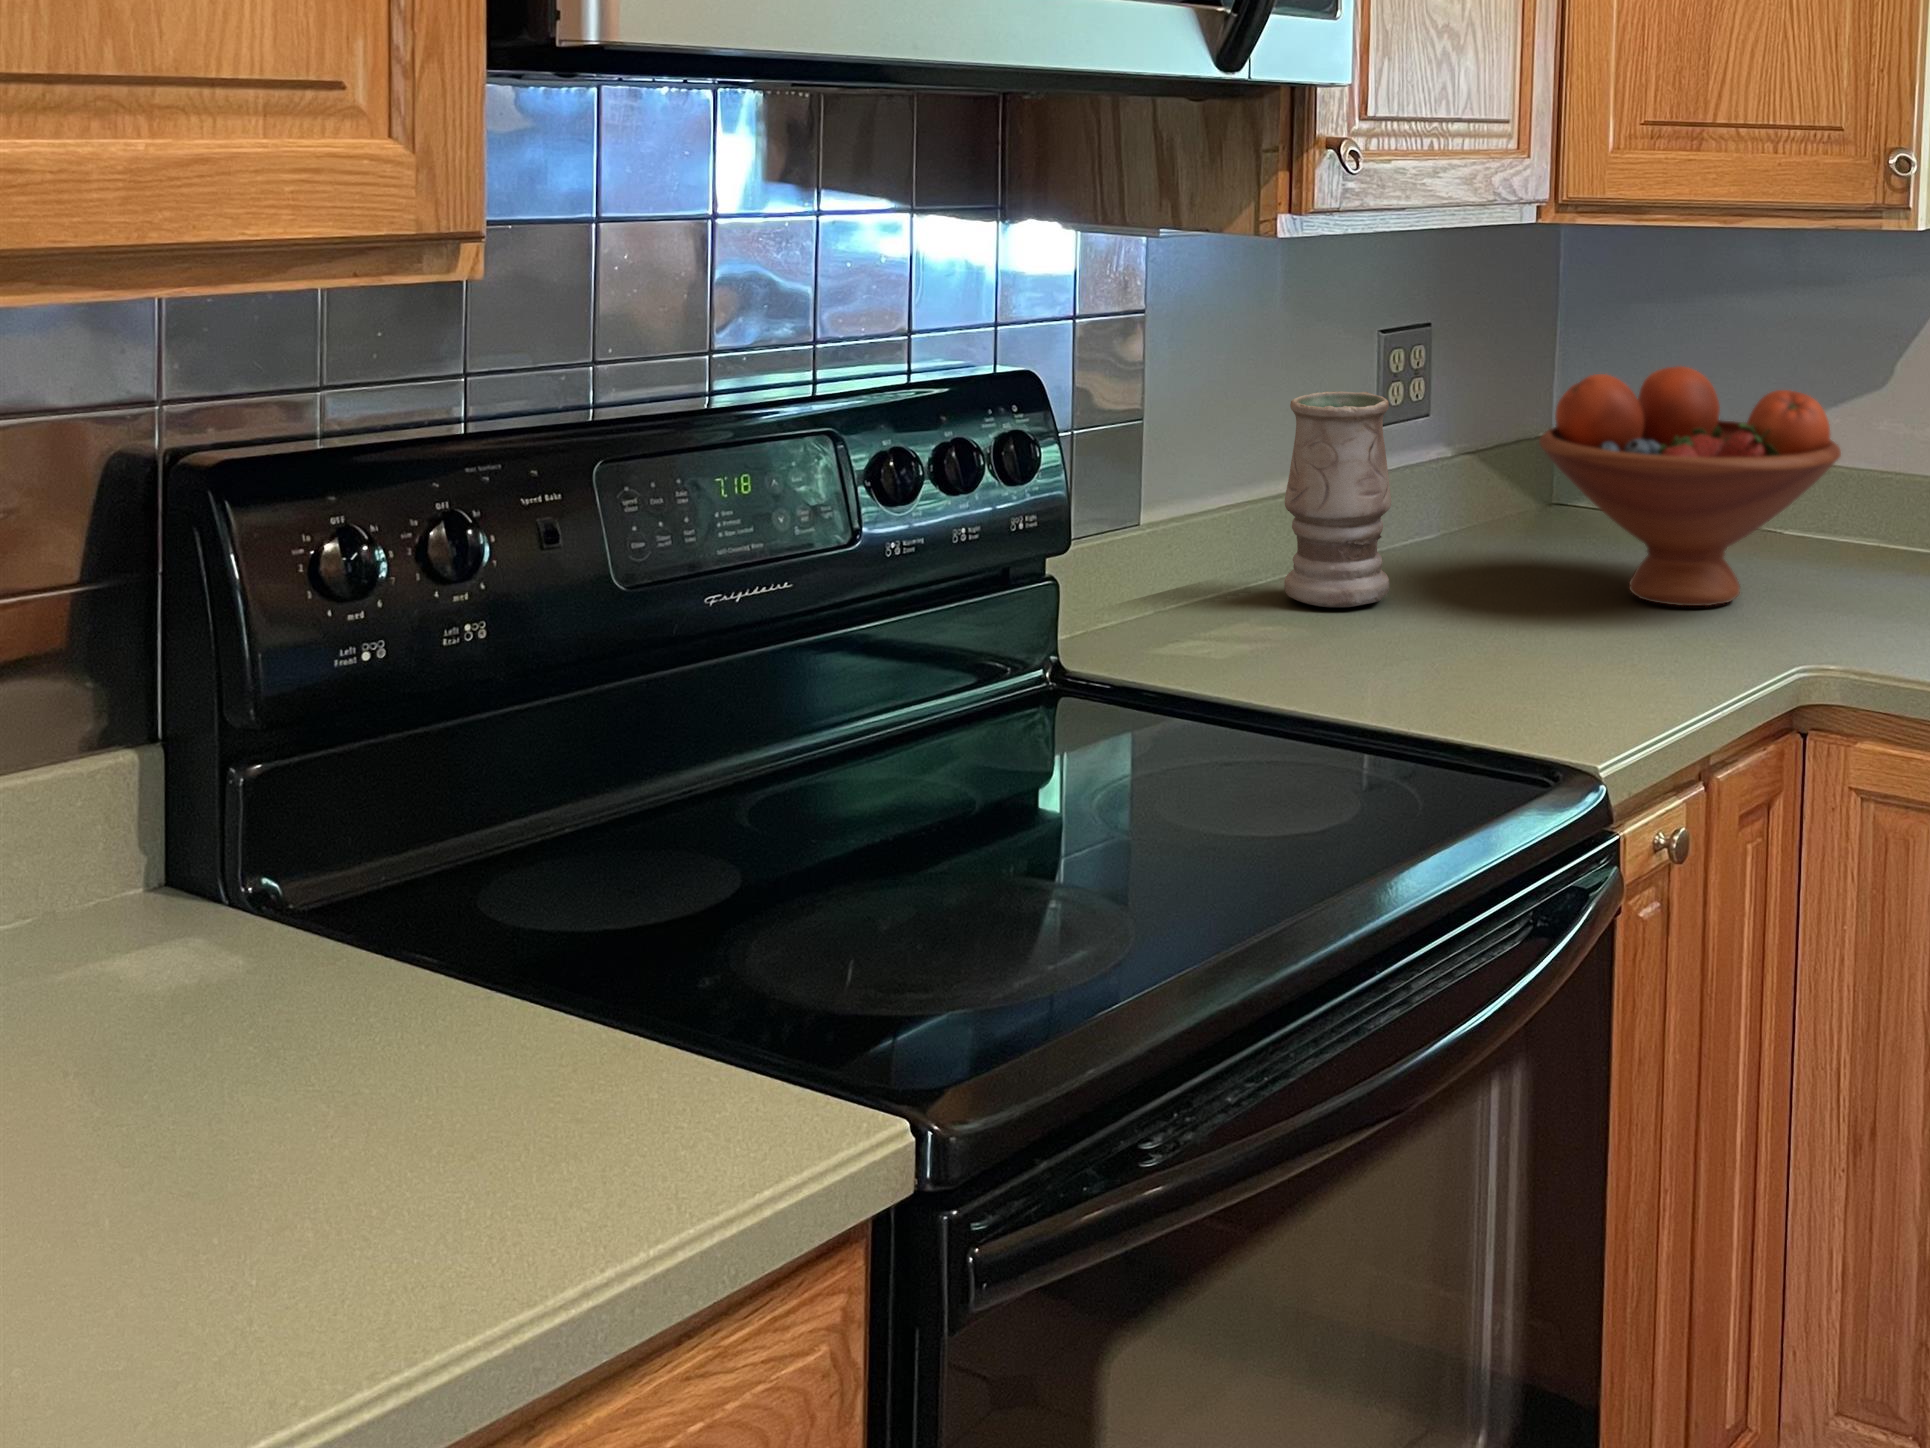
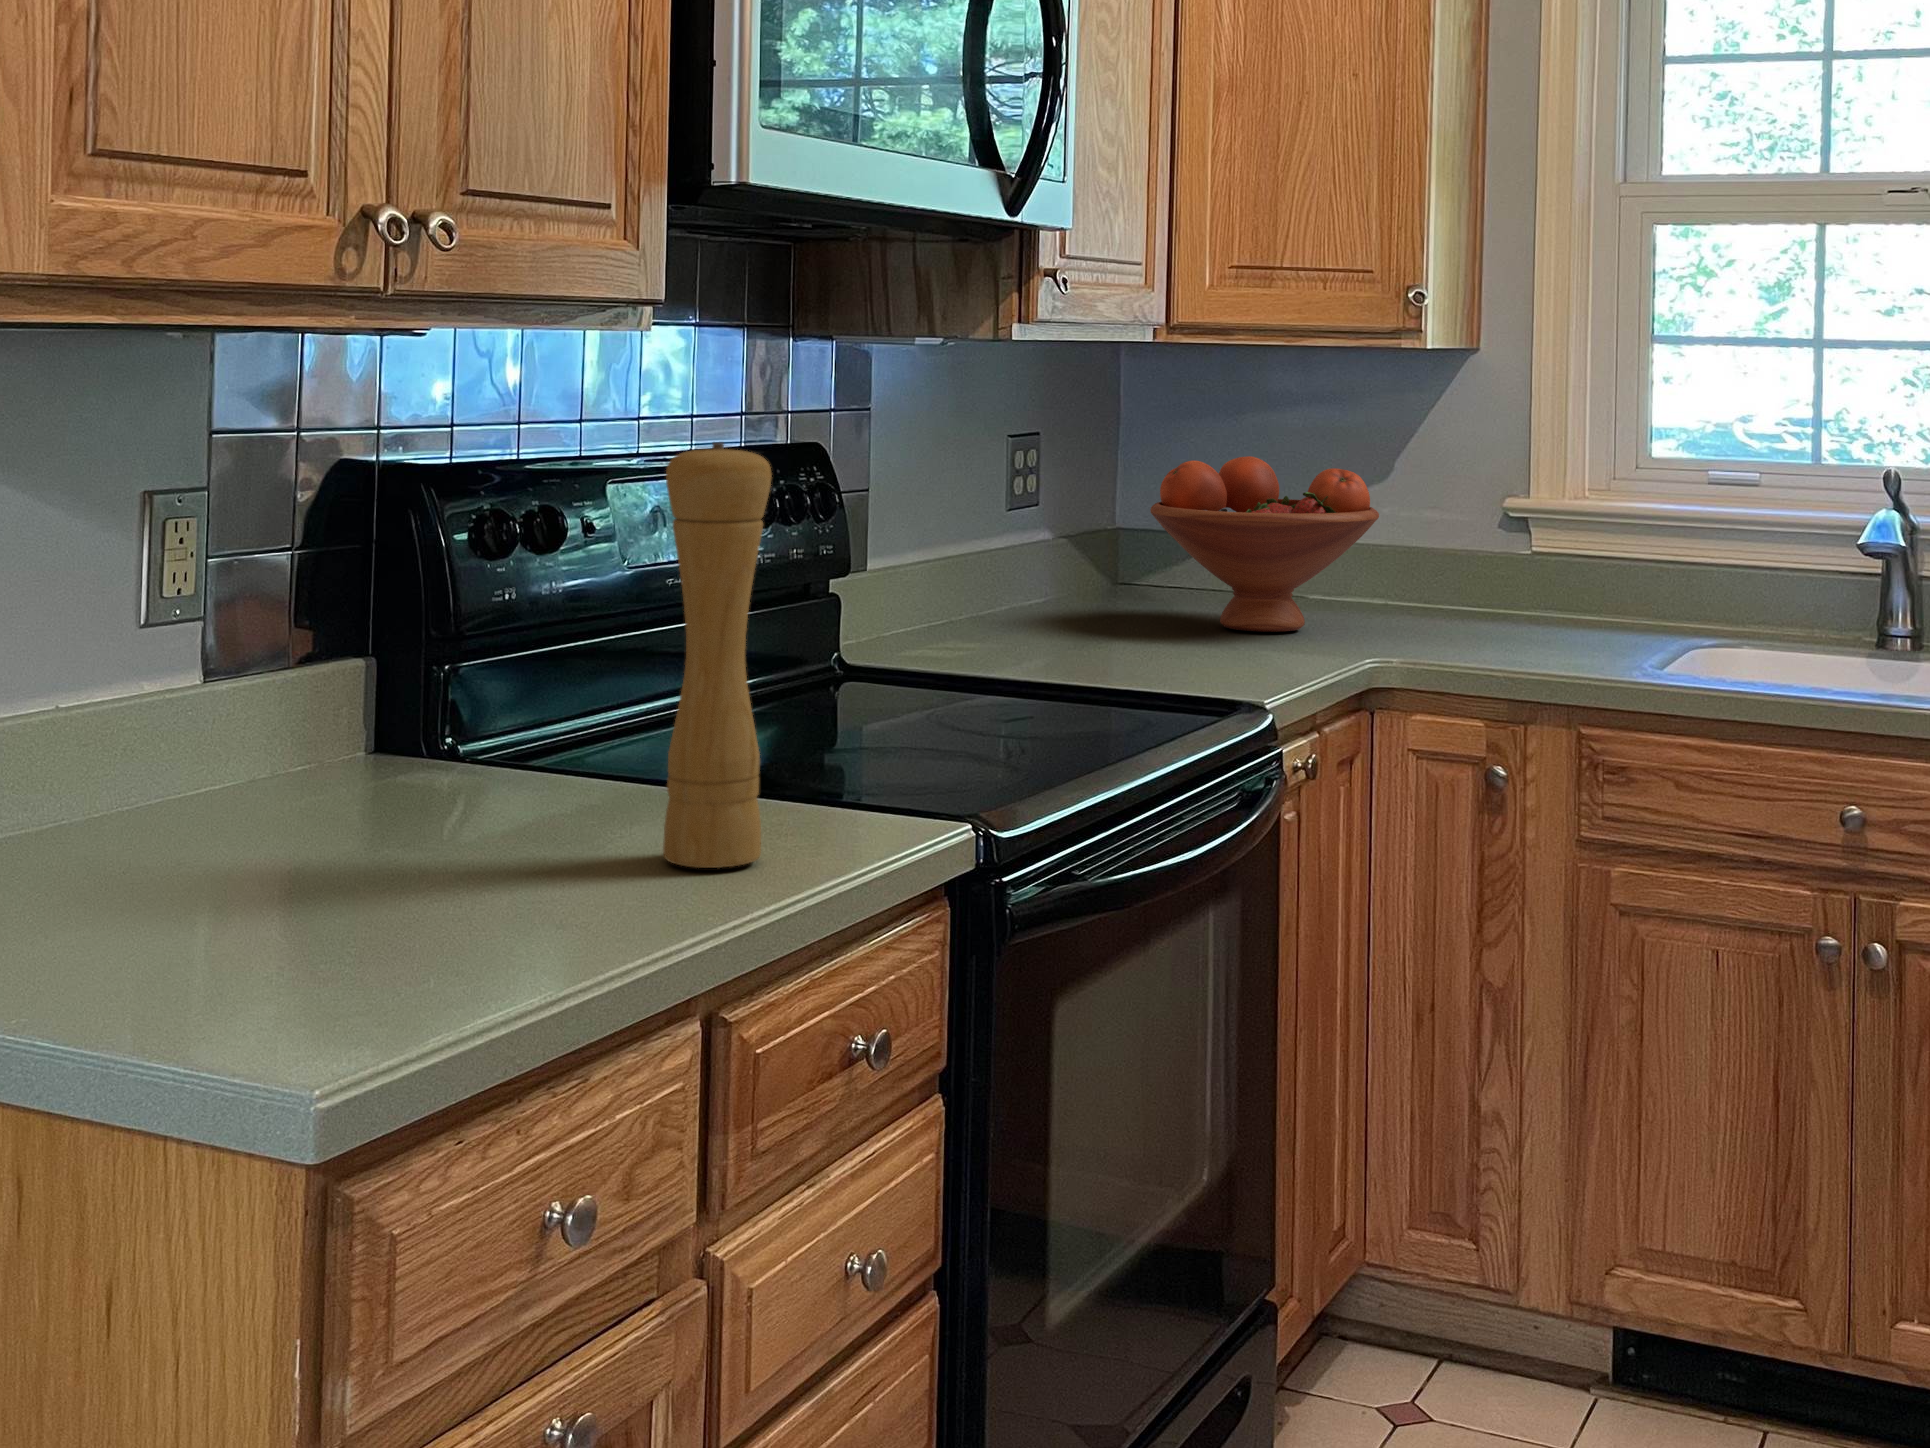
vase: present [1284,391,1391,608] -> none [967,473,1046,634]
pepper mill: none [274,521,475,1264] -> present [663,442,772,868]

